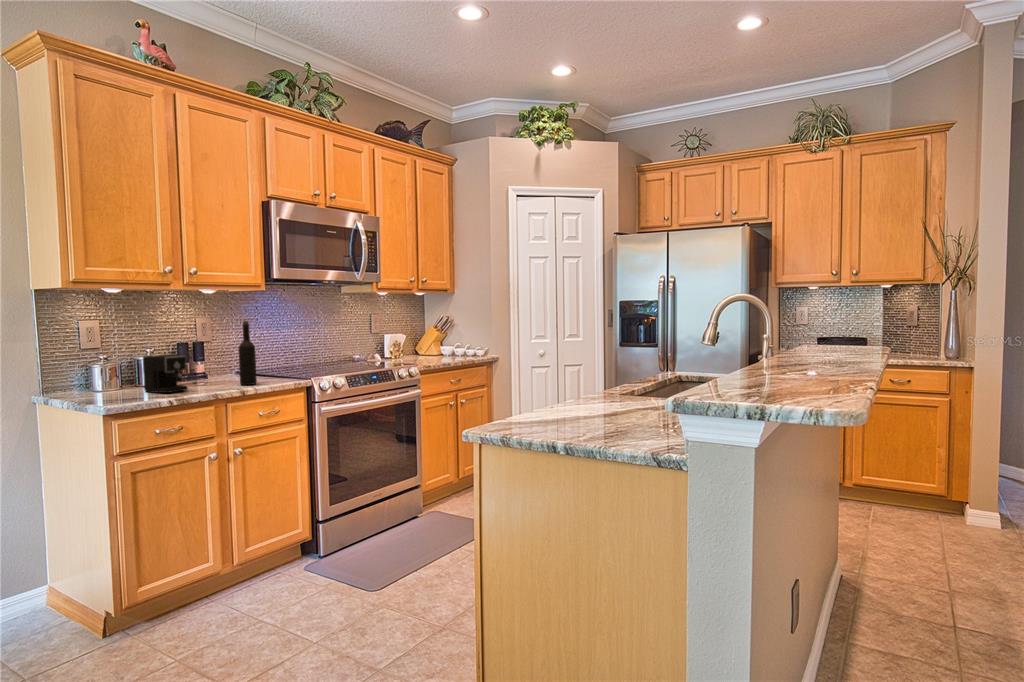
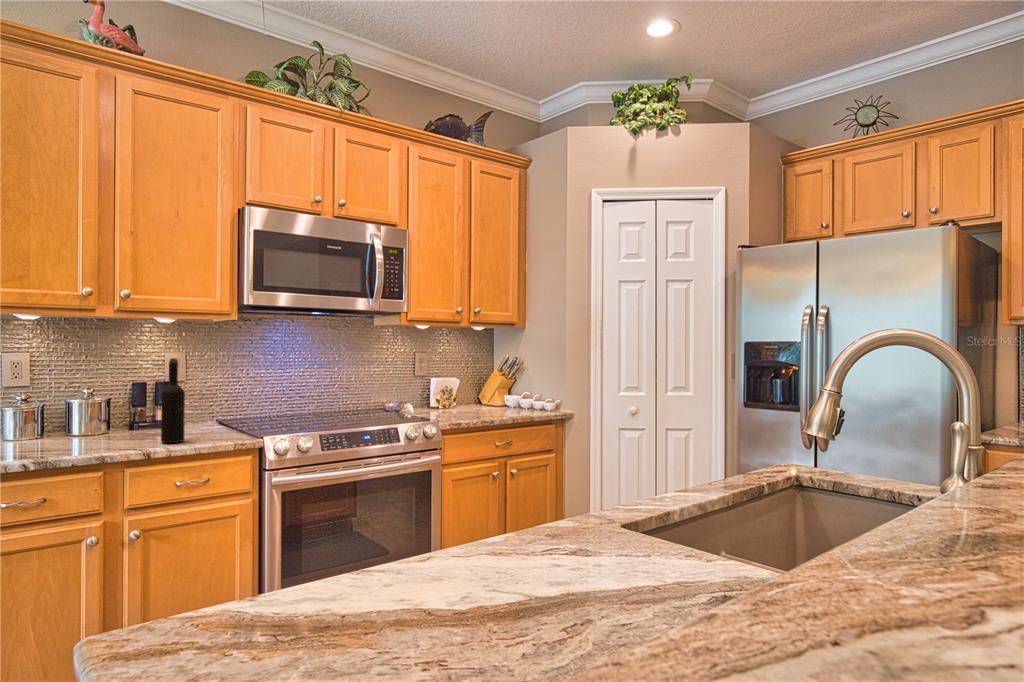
coffee maker: present [143,355,197,393] -> none [32,399,125,451]

